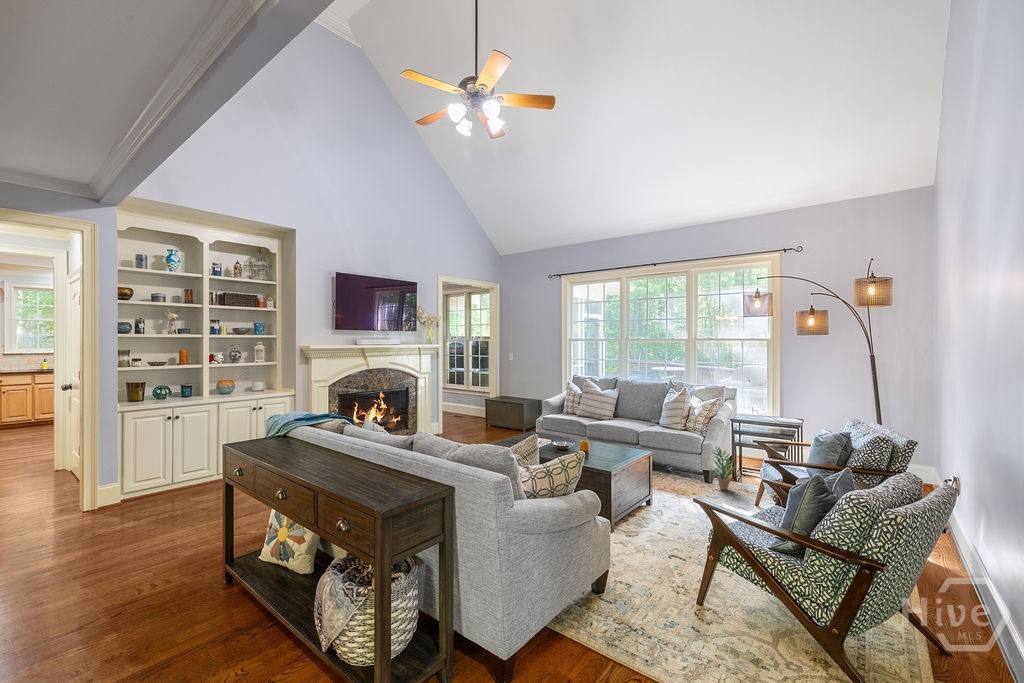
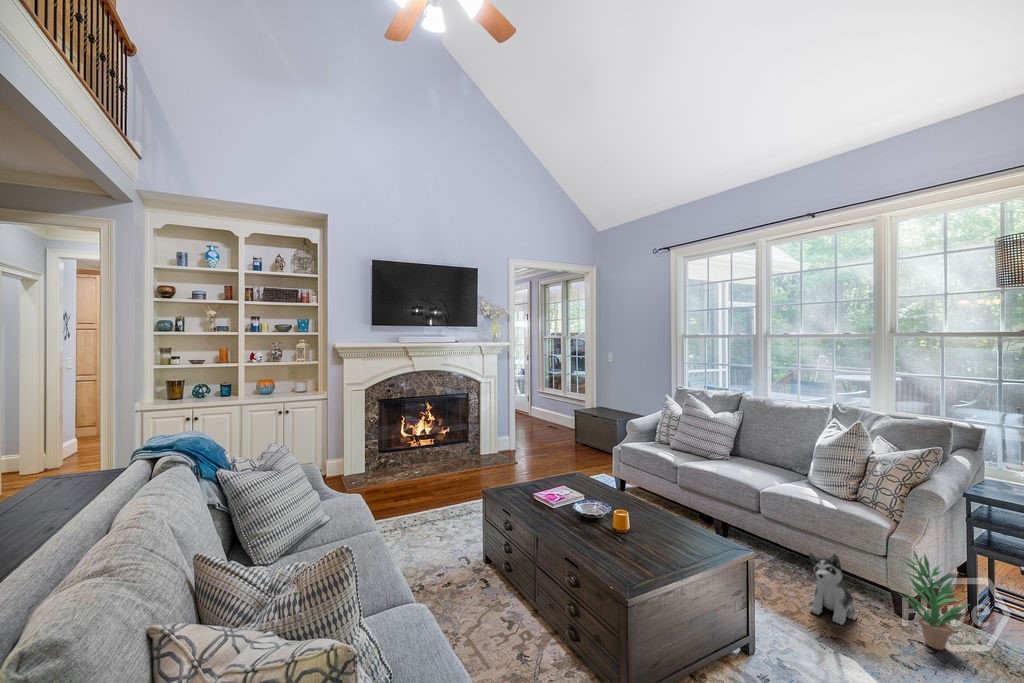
plush toy: none [671,454,692,489] -> present [809,553,857,625]

